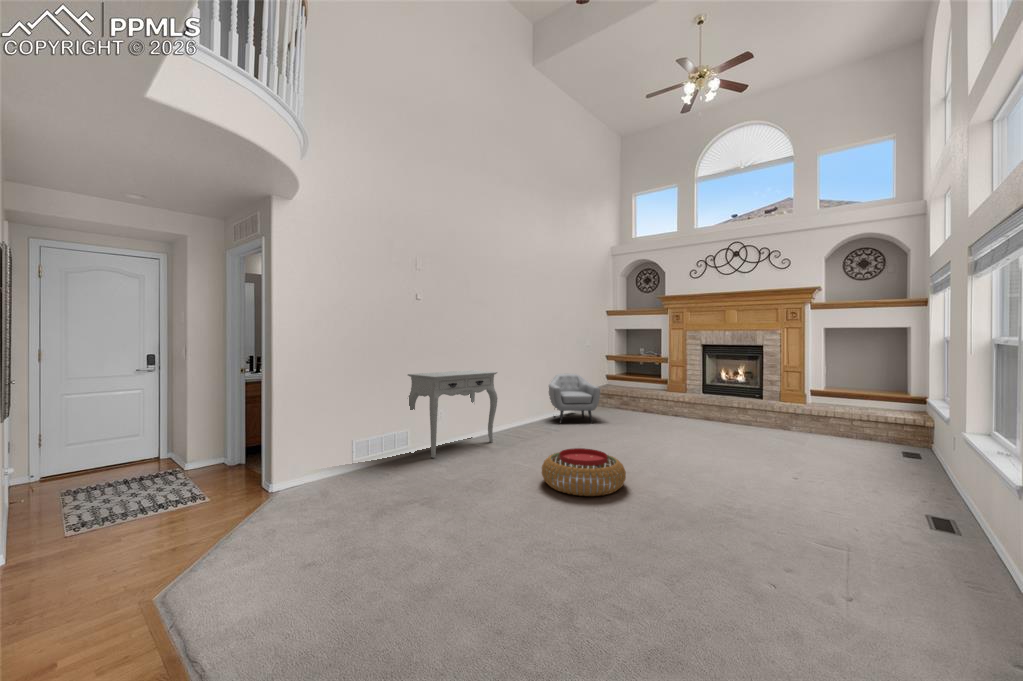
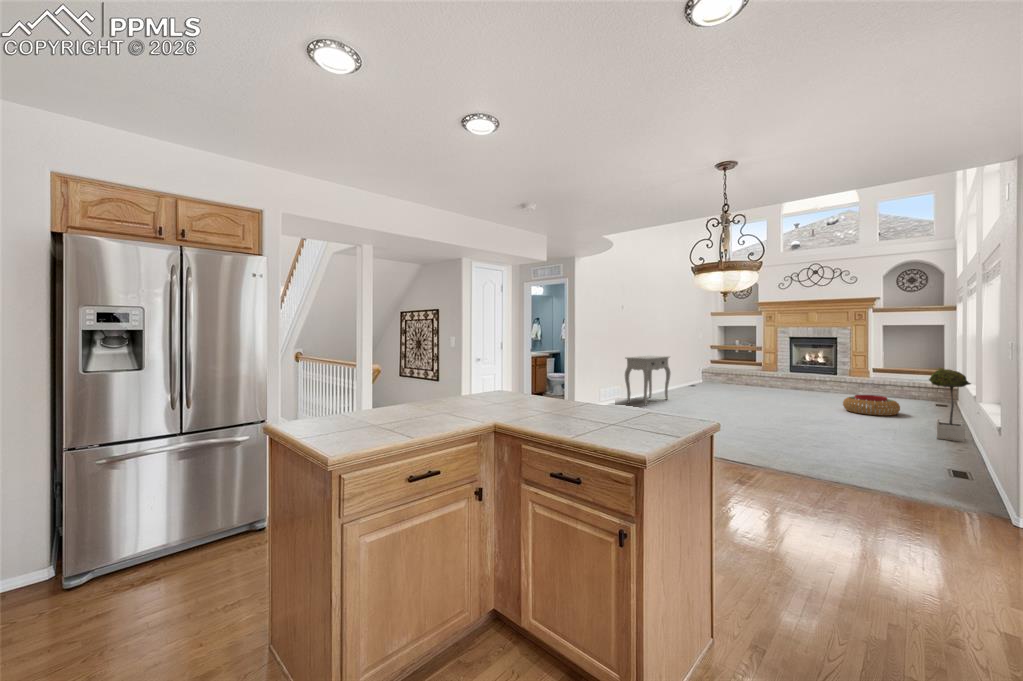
armchair: present [549,374,600,423] -> none [683,358,723,391]
potted tree: none [904,407,1004,597] -> present [929,368,971,442]
pouf: present [542,448,626,496] -> present [843,395,900,416]

